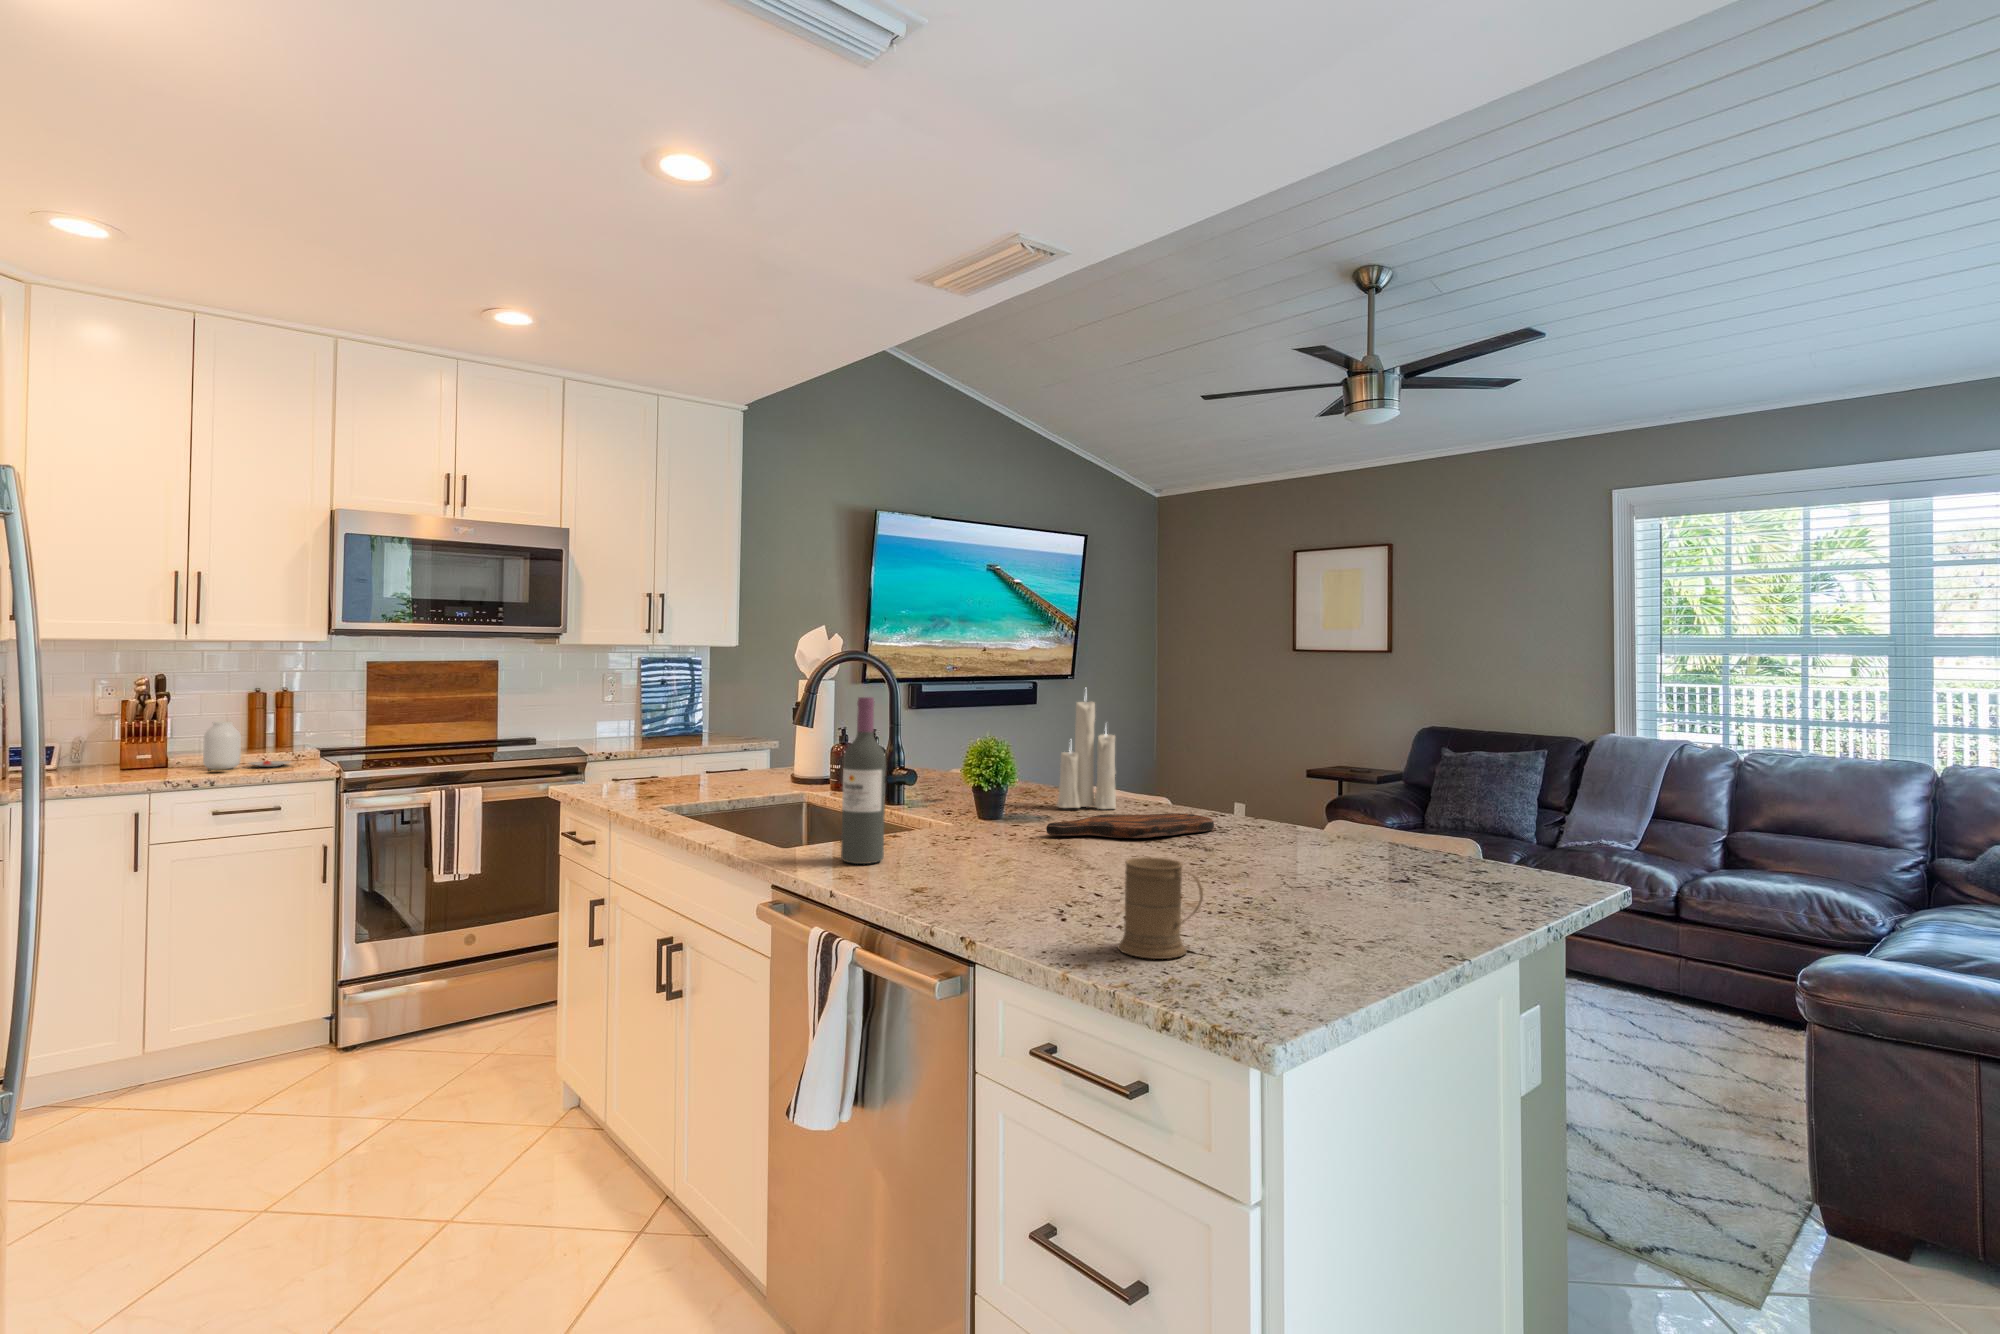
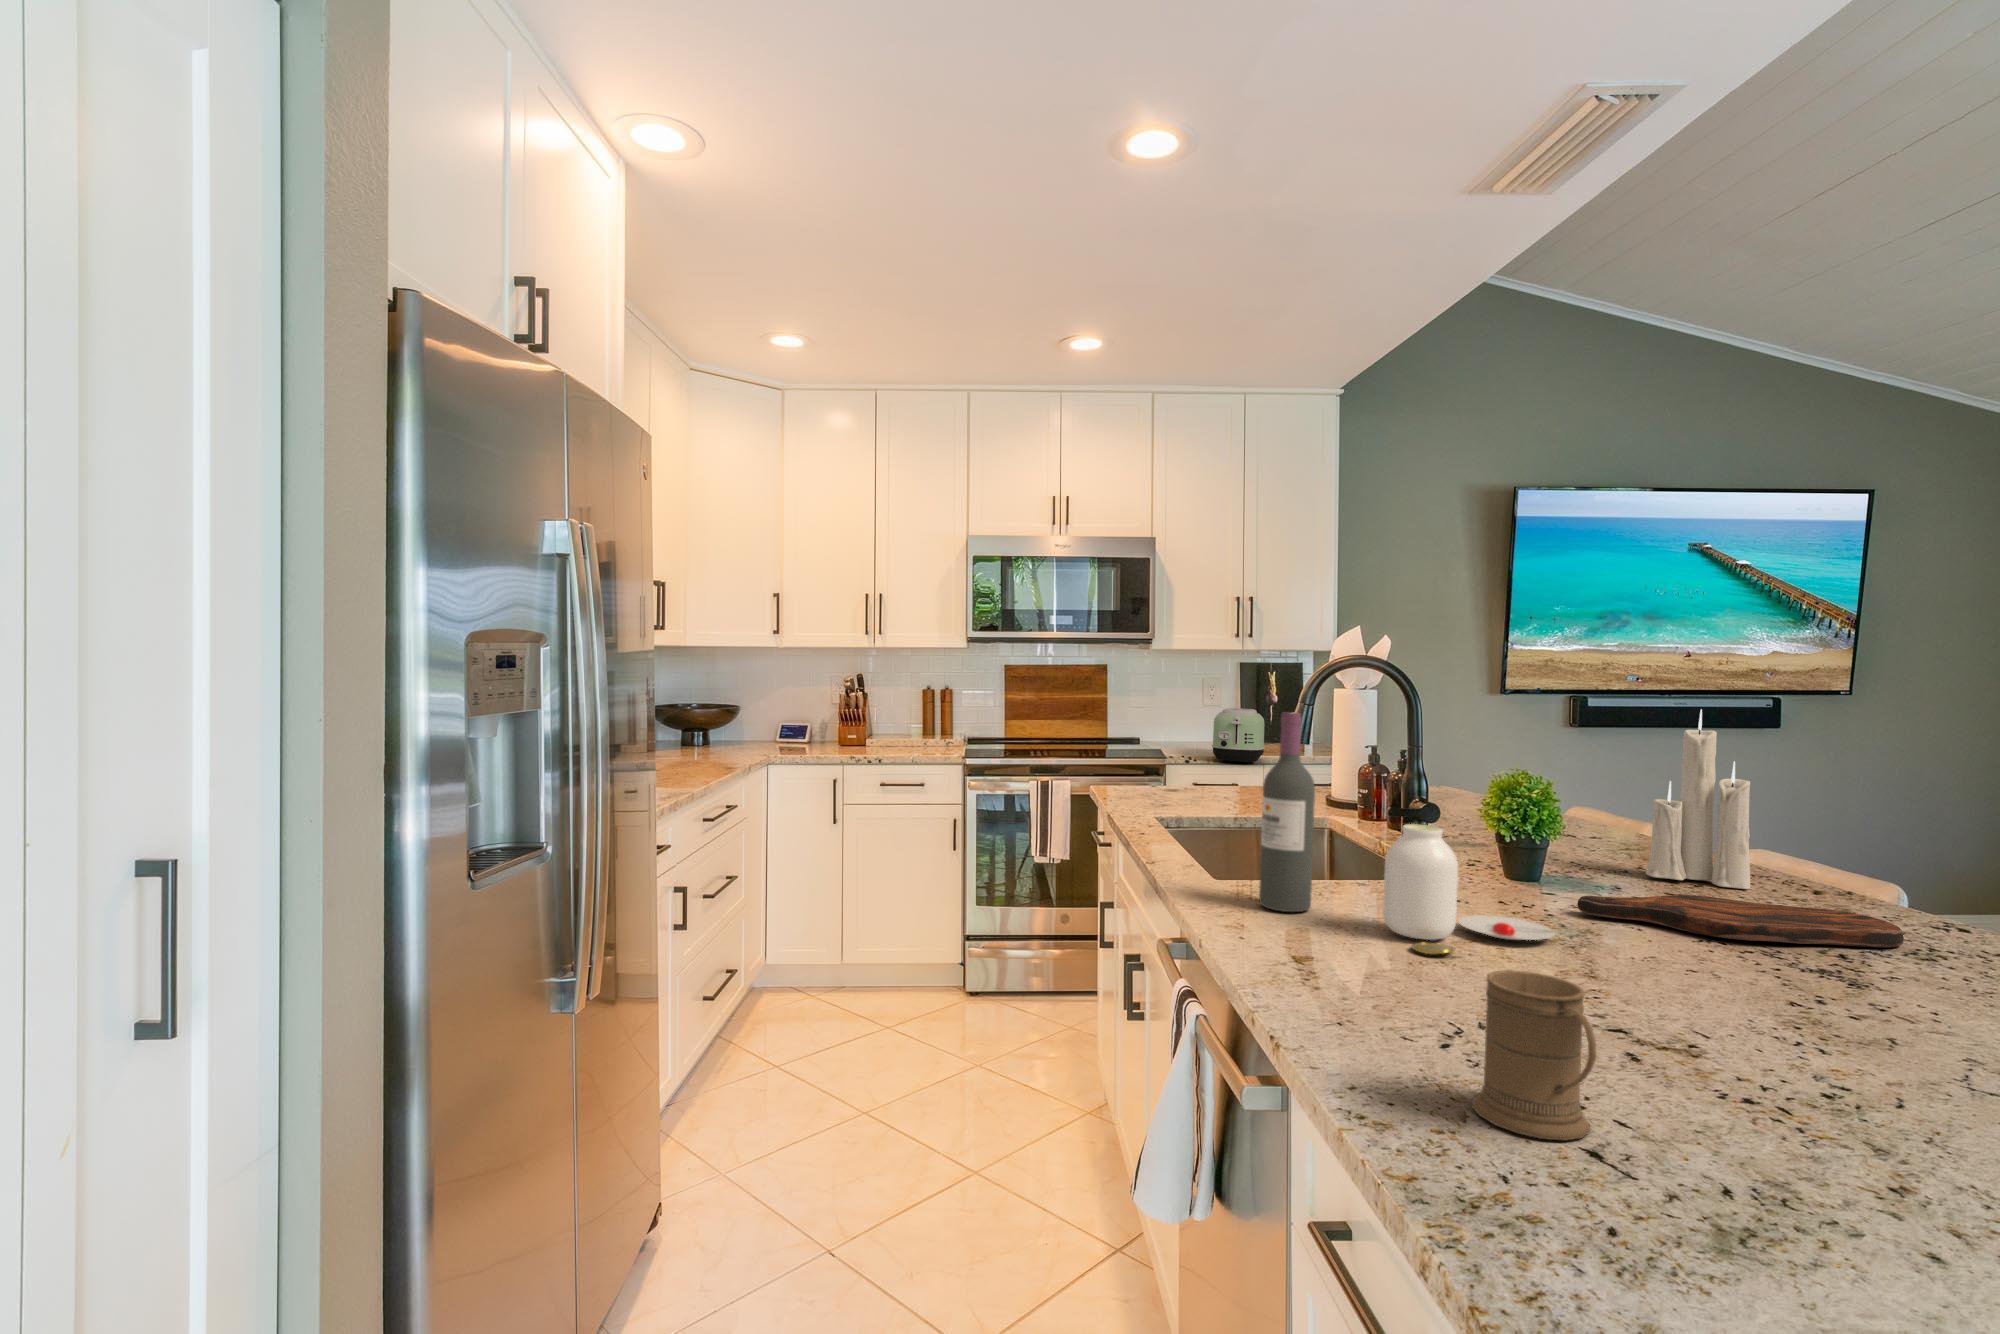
toaster: none [627,703,680,755] -> present [1212,708,1265,763]
jar: present [203,721,290,771] -> present [1383,824,1559,954]

